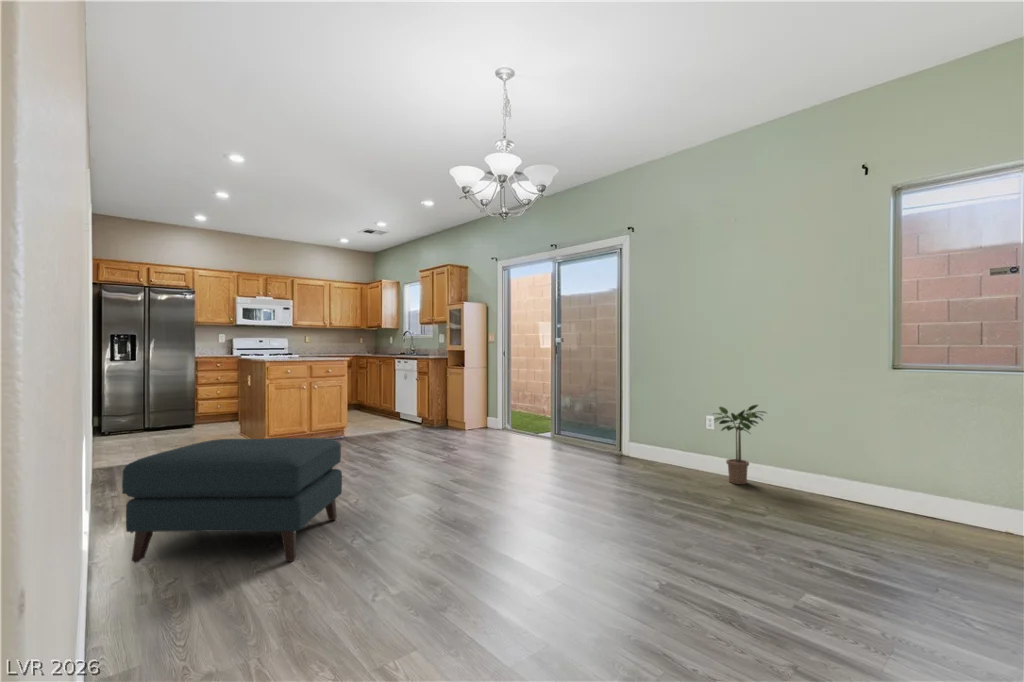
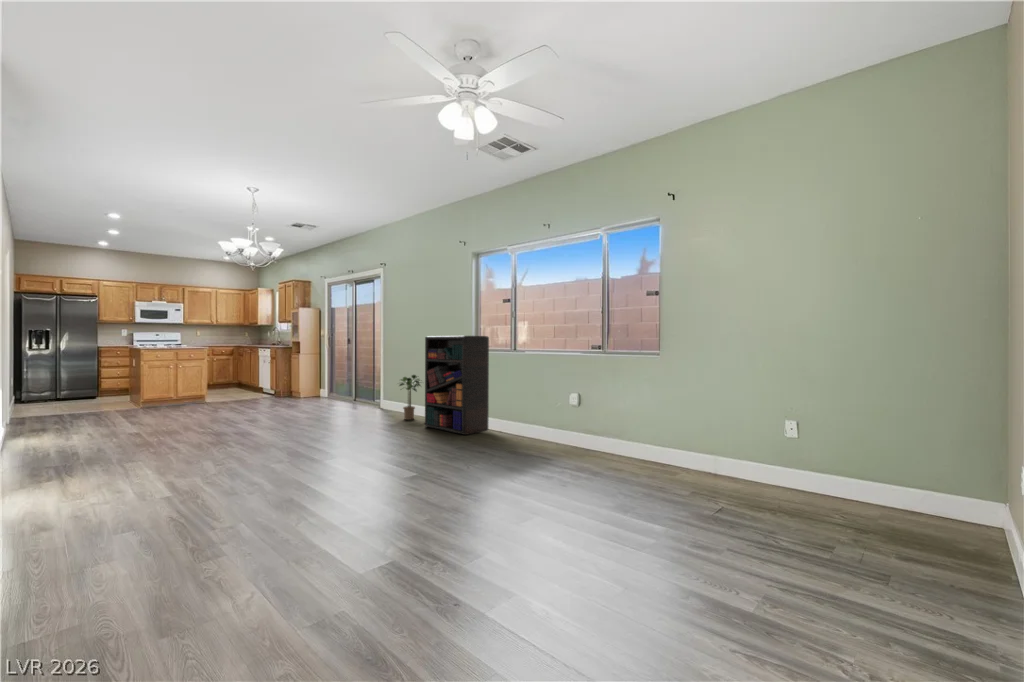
bookshelf: none [824,330,993,541] -> present [425,336,489,435]
ottoman: present [122,438,342,563] -> none [19,390,153,446]

